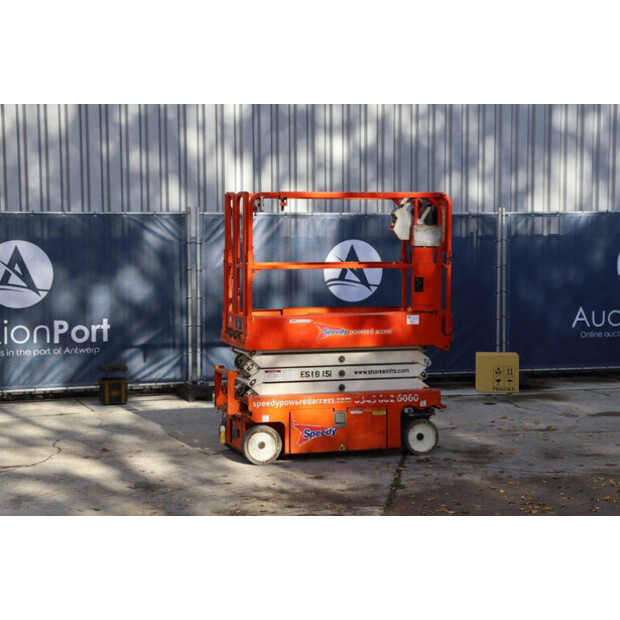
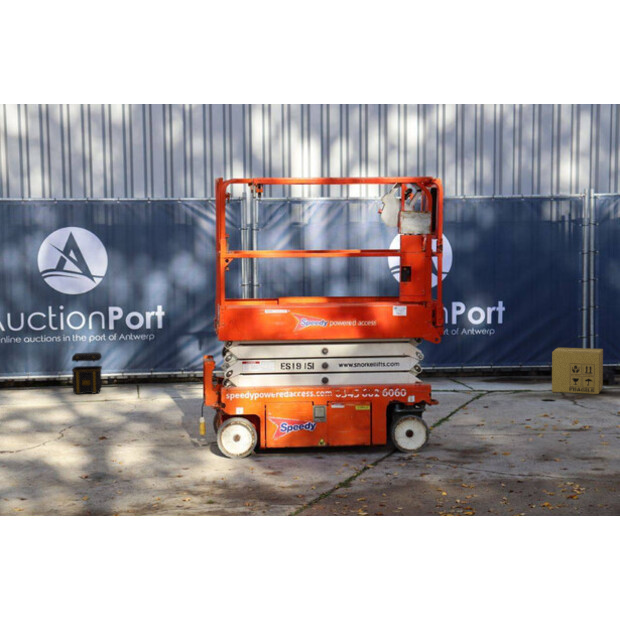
toolbox: present [98,363,128,405] -> present [72,352,102,394]

